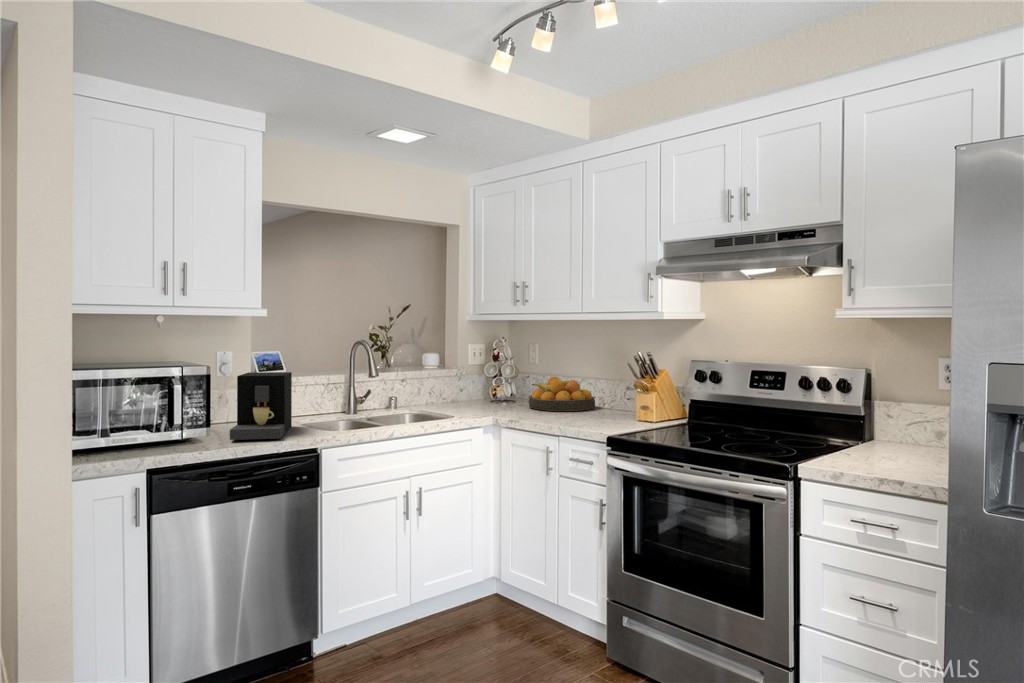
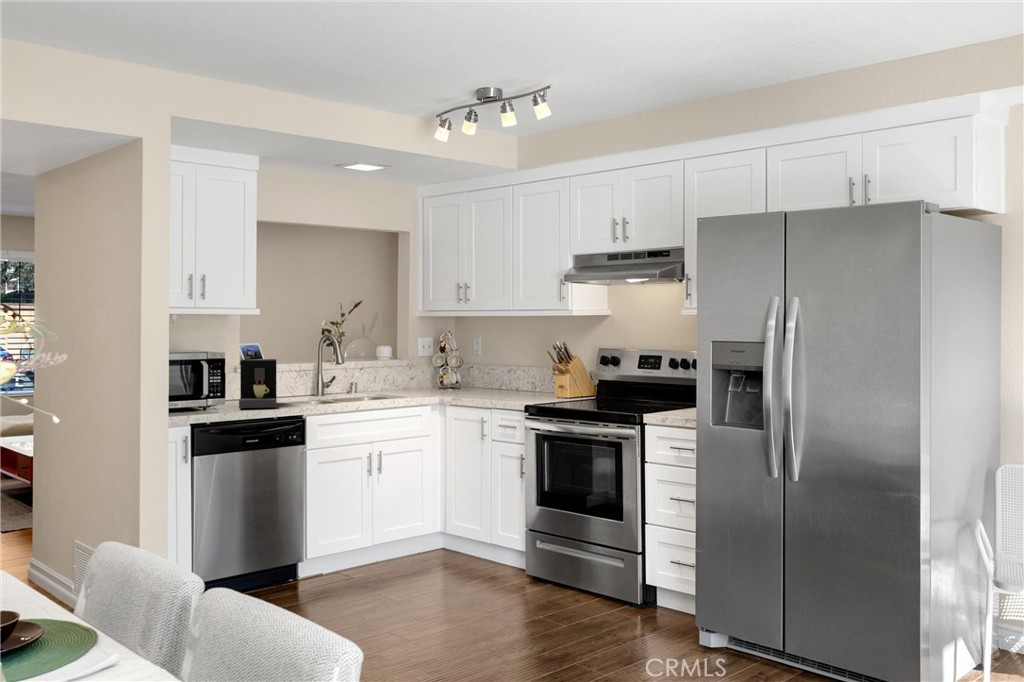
fruit bowl: present [529,377,595,411] -> none [471,365,528,393]

